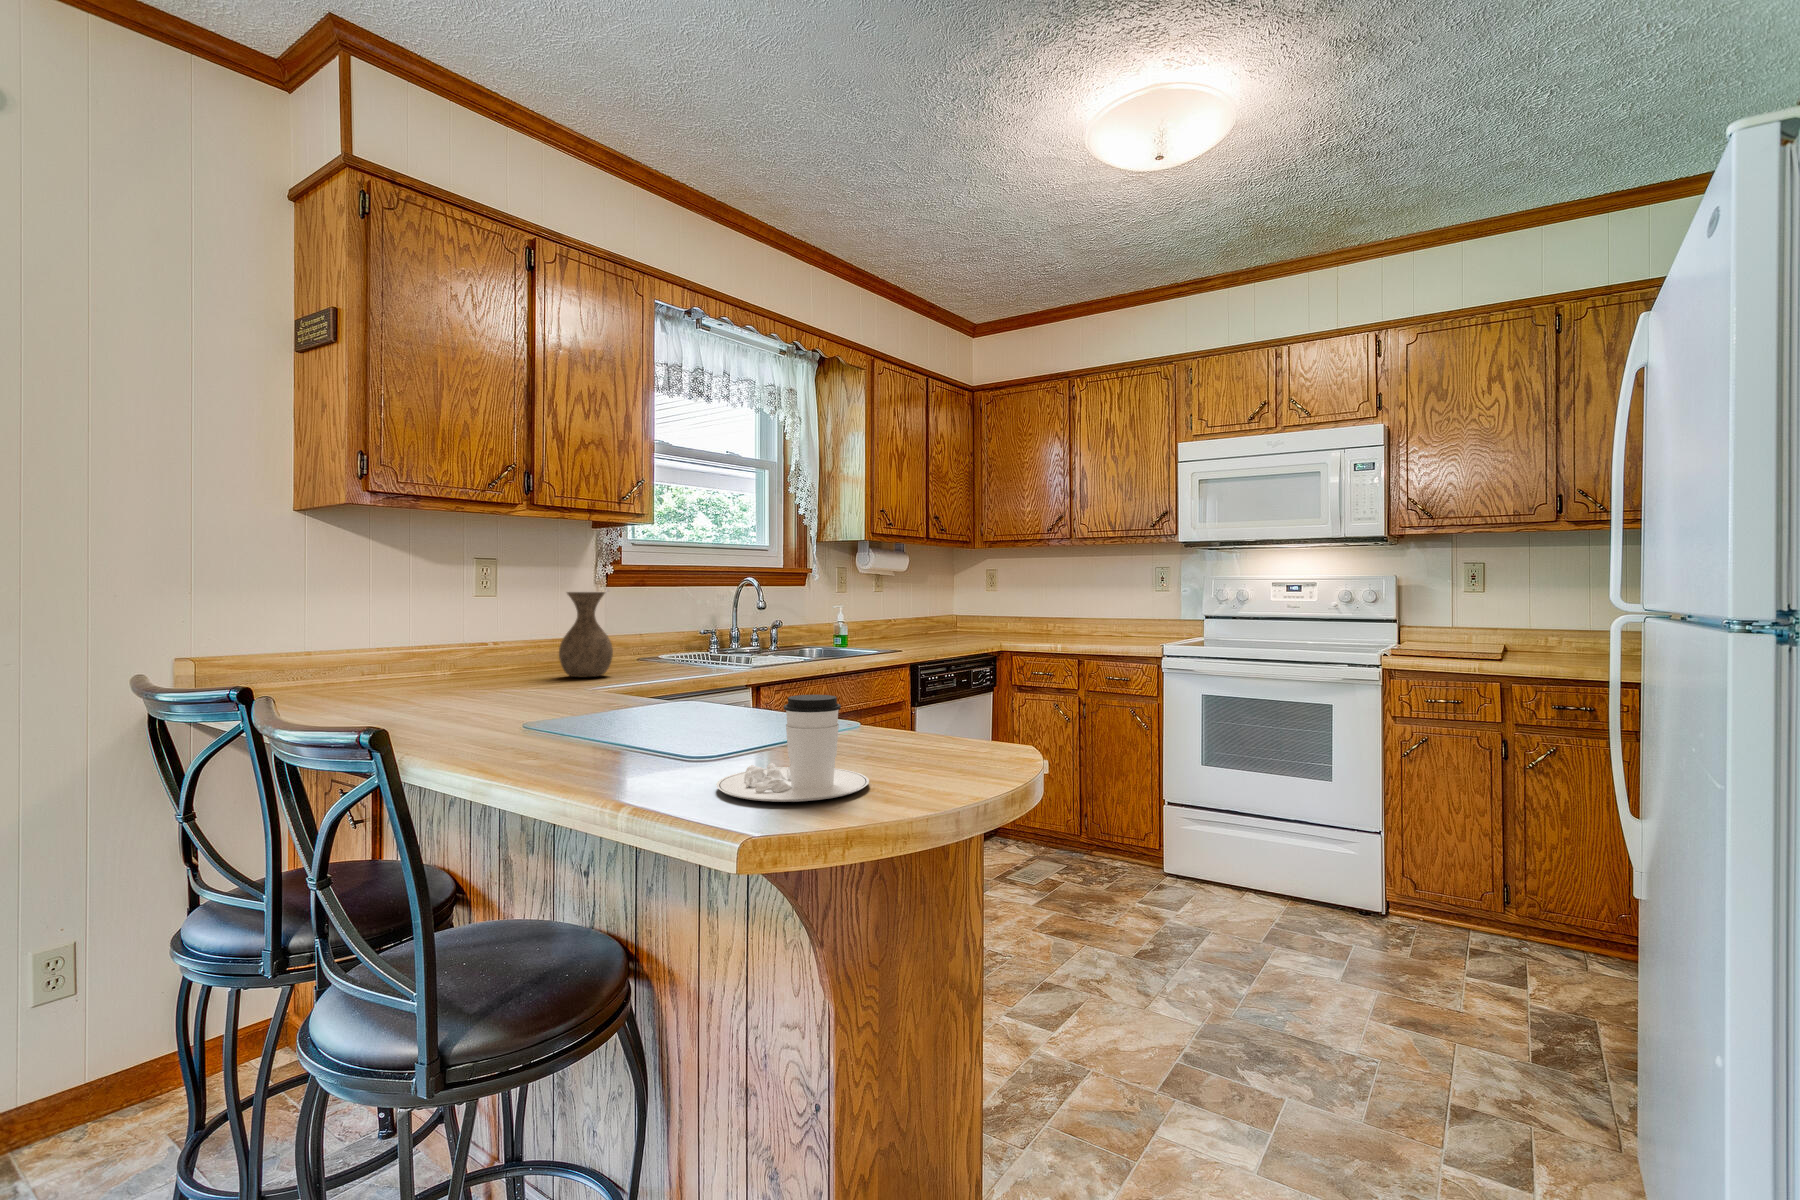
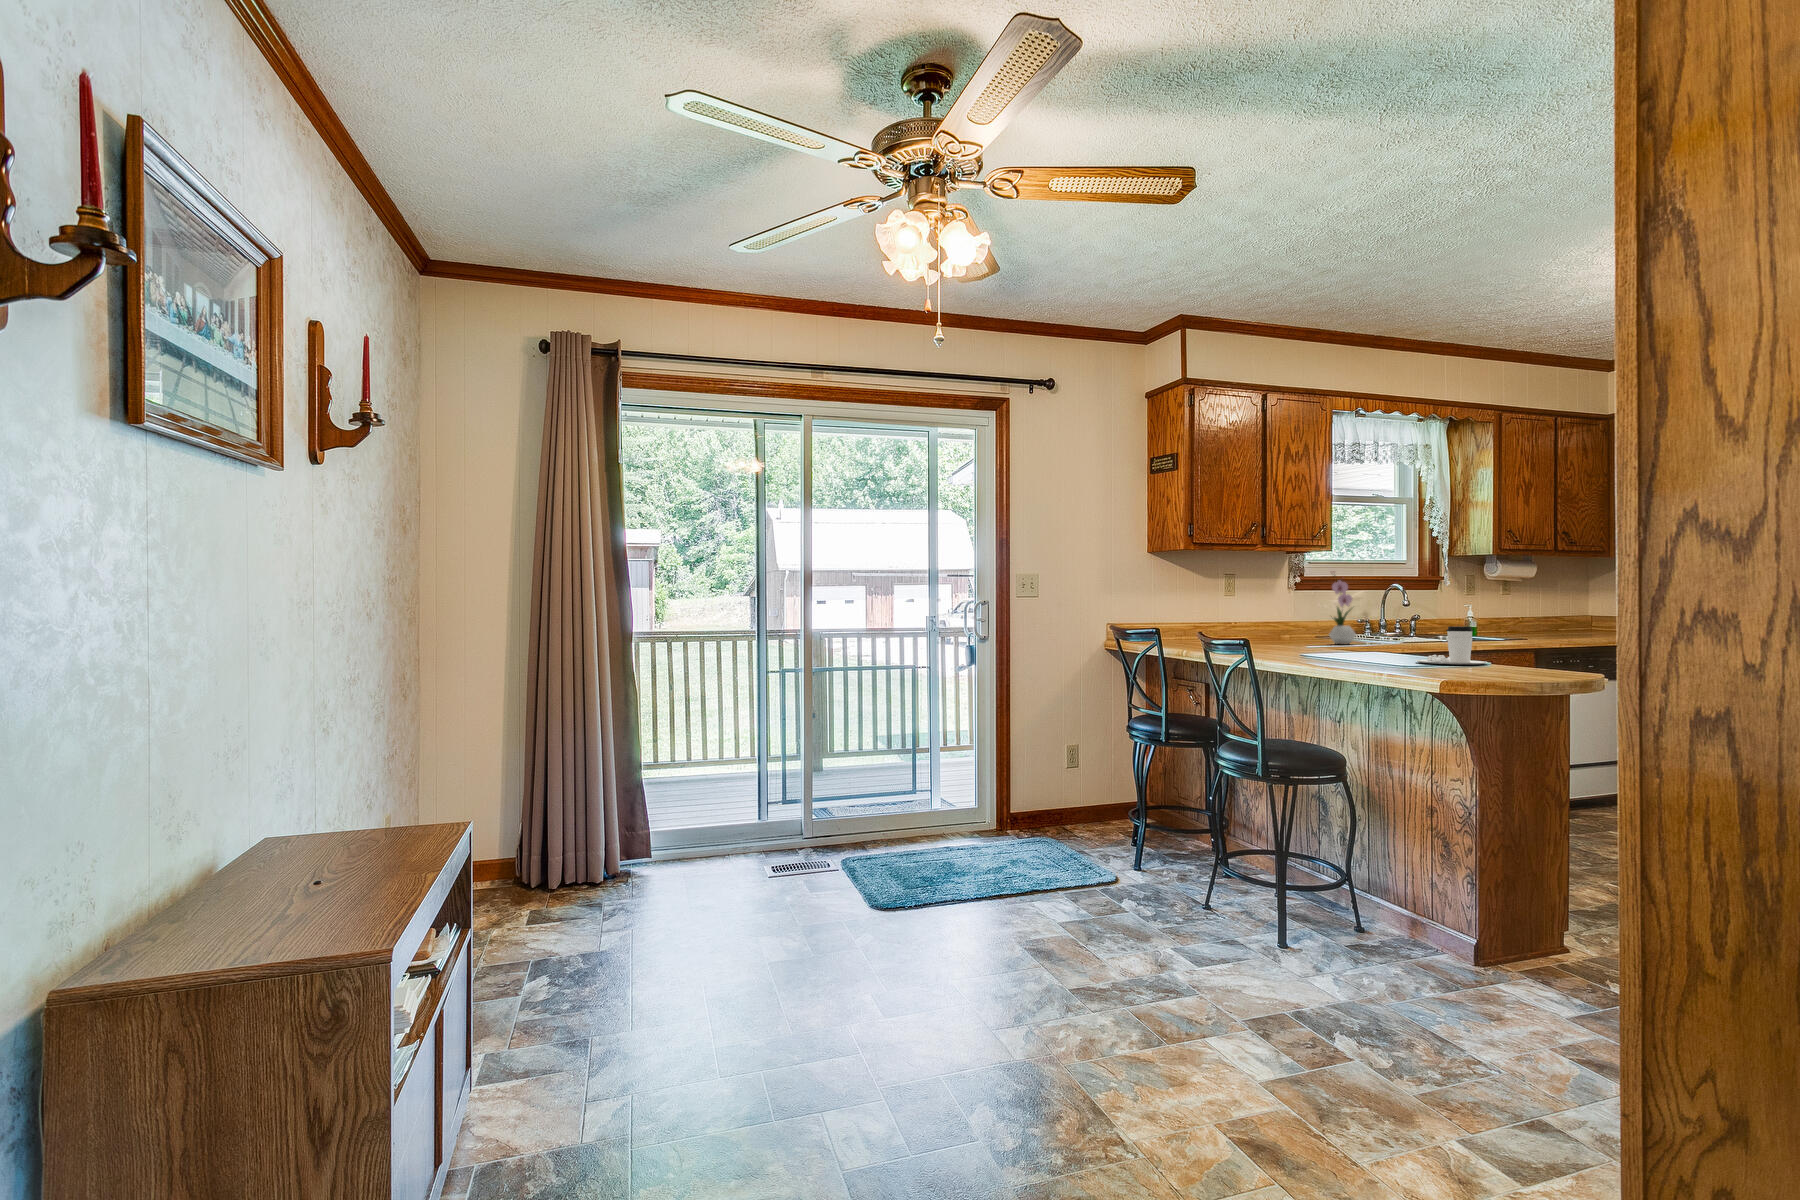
flower arrangement: none [635,556,679,681] -> present [1329,575,1356,644]
vase: present [559,592,613,677] -> none [1278,592,1310,642]

